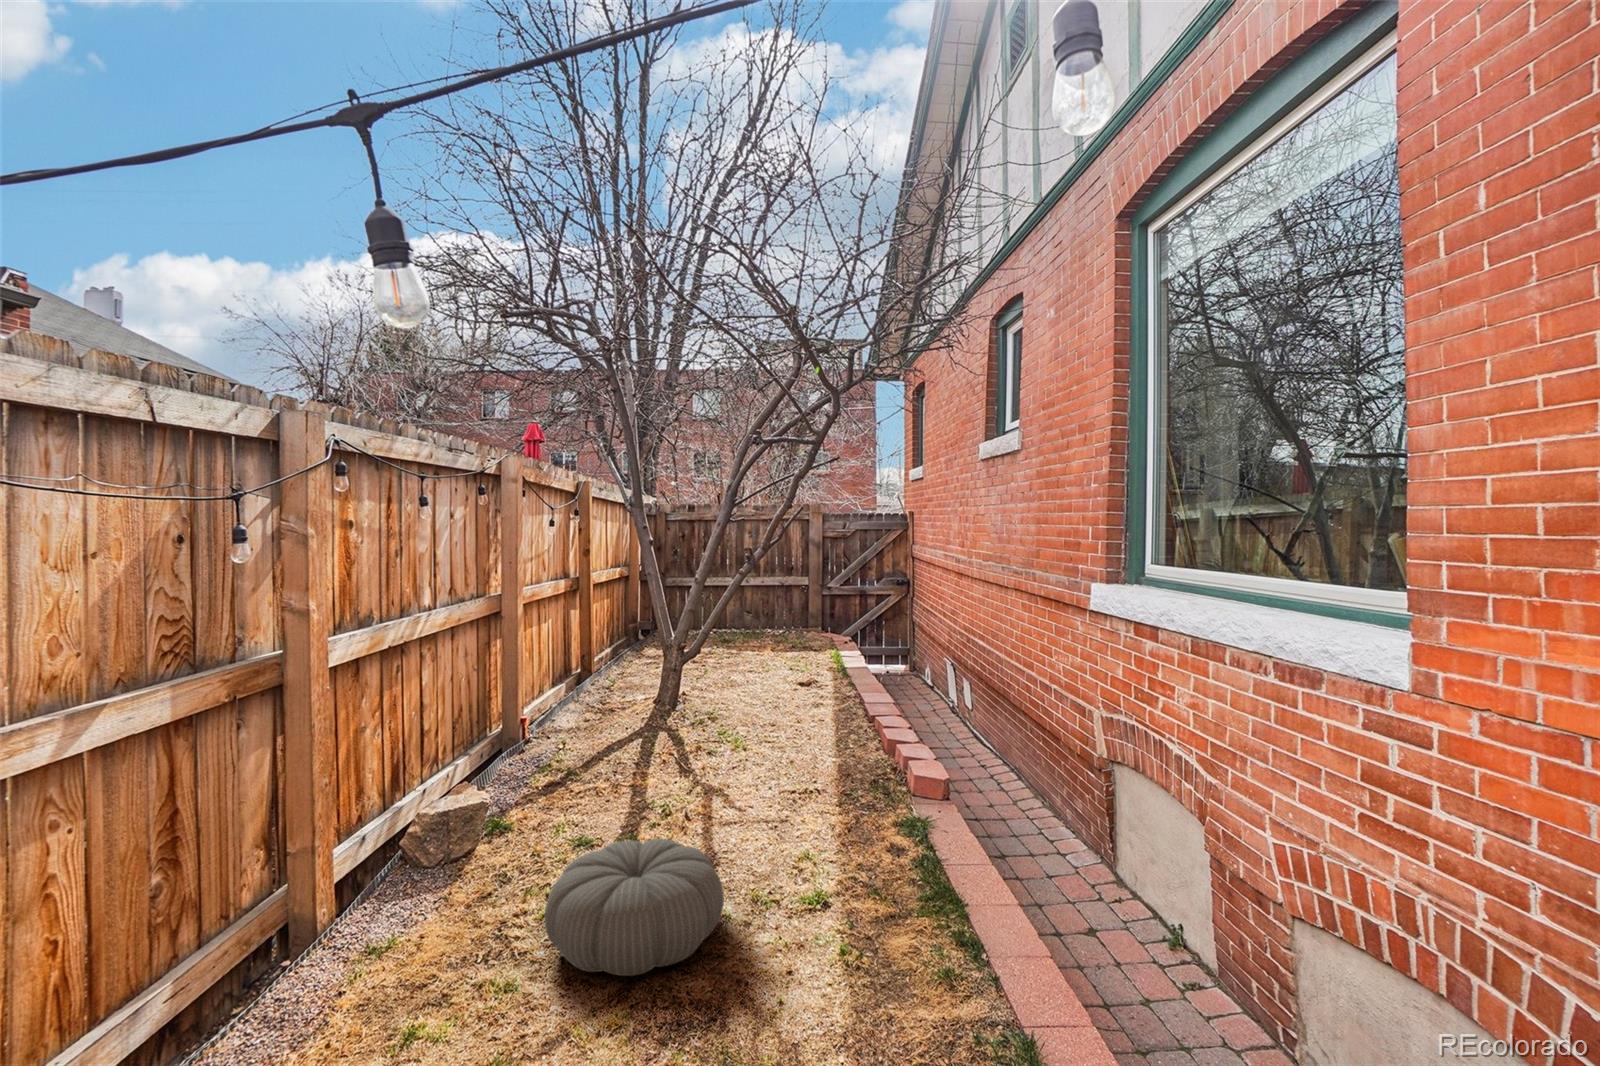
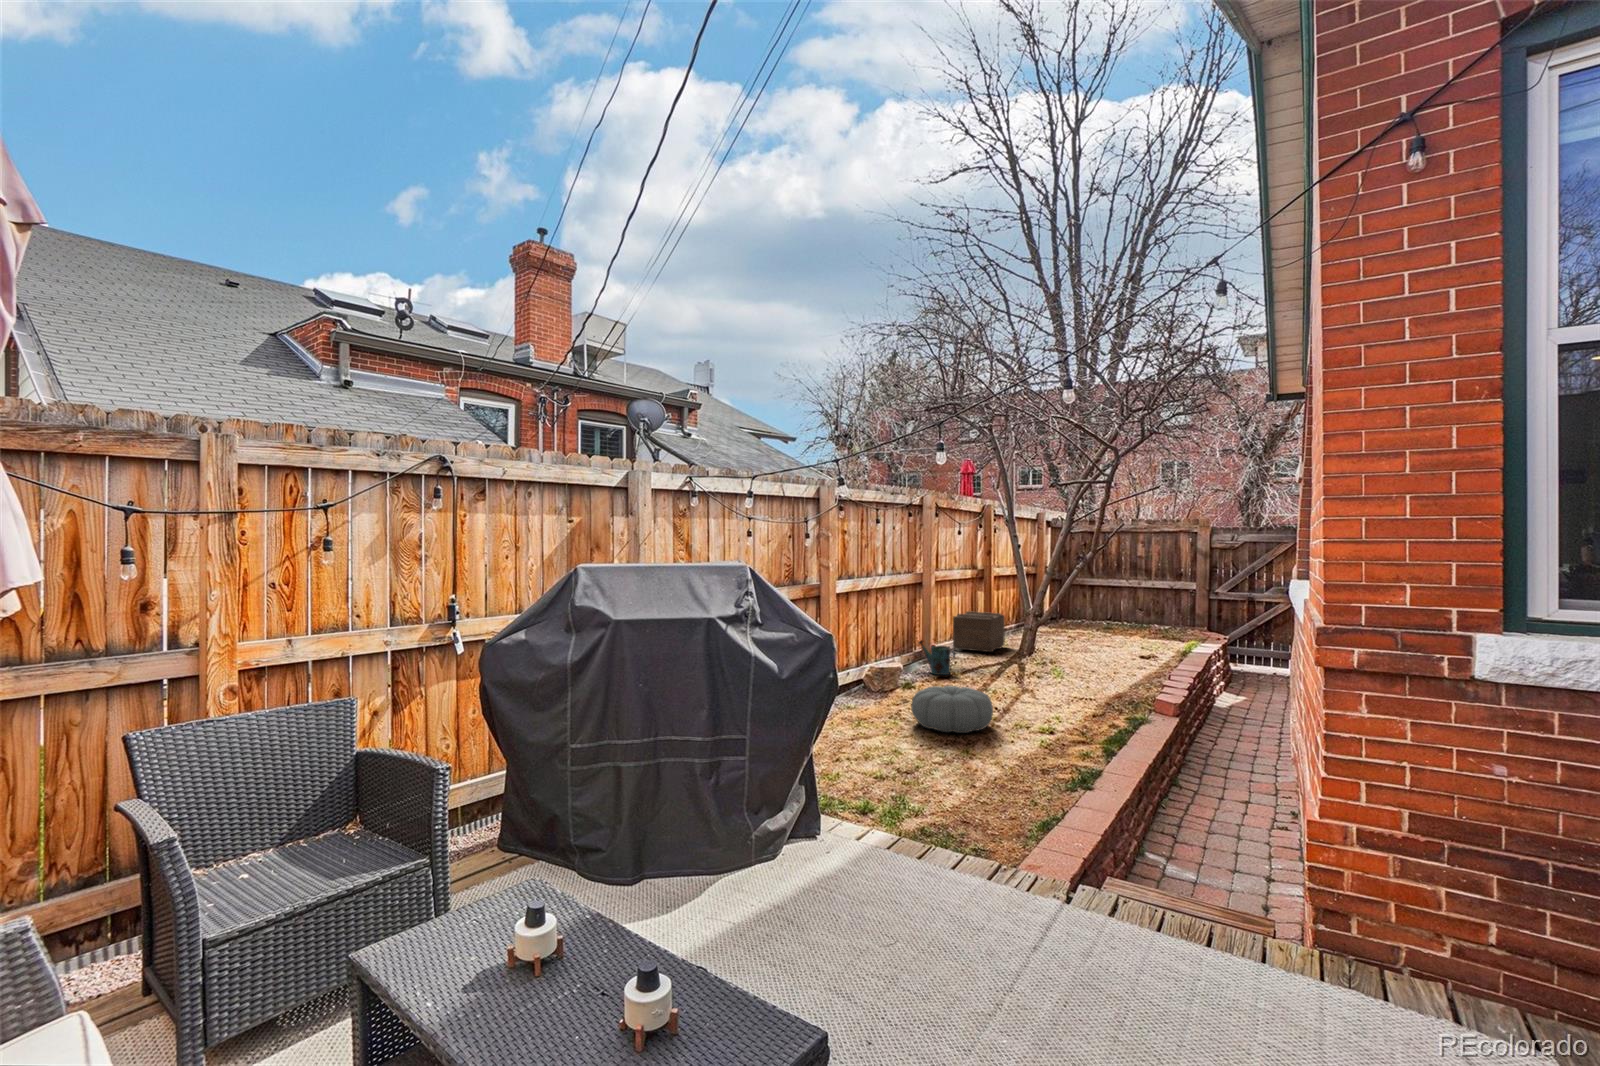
wooden crate: none [545,645,621,710] -> present [953,611,1005,652]
watering can: none [496,714,570,775] -> present [918,641,955,675]

